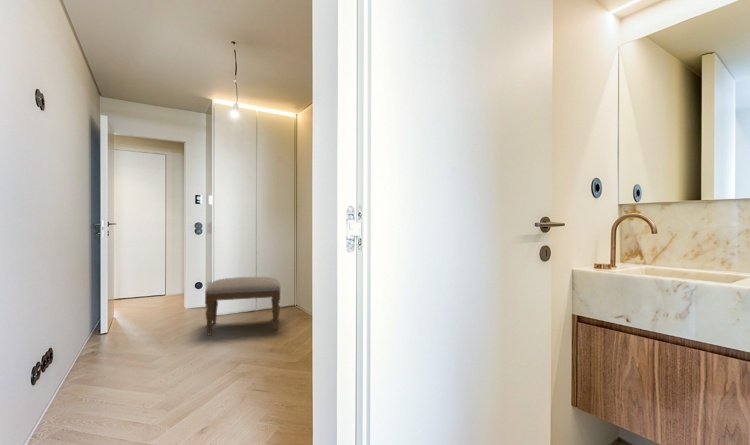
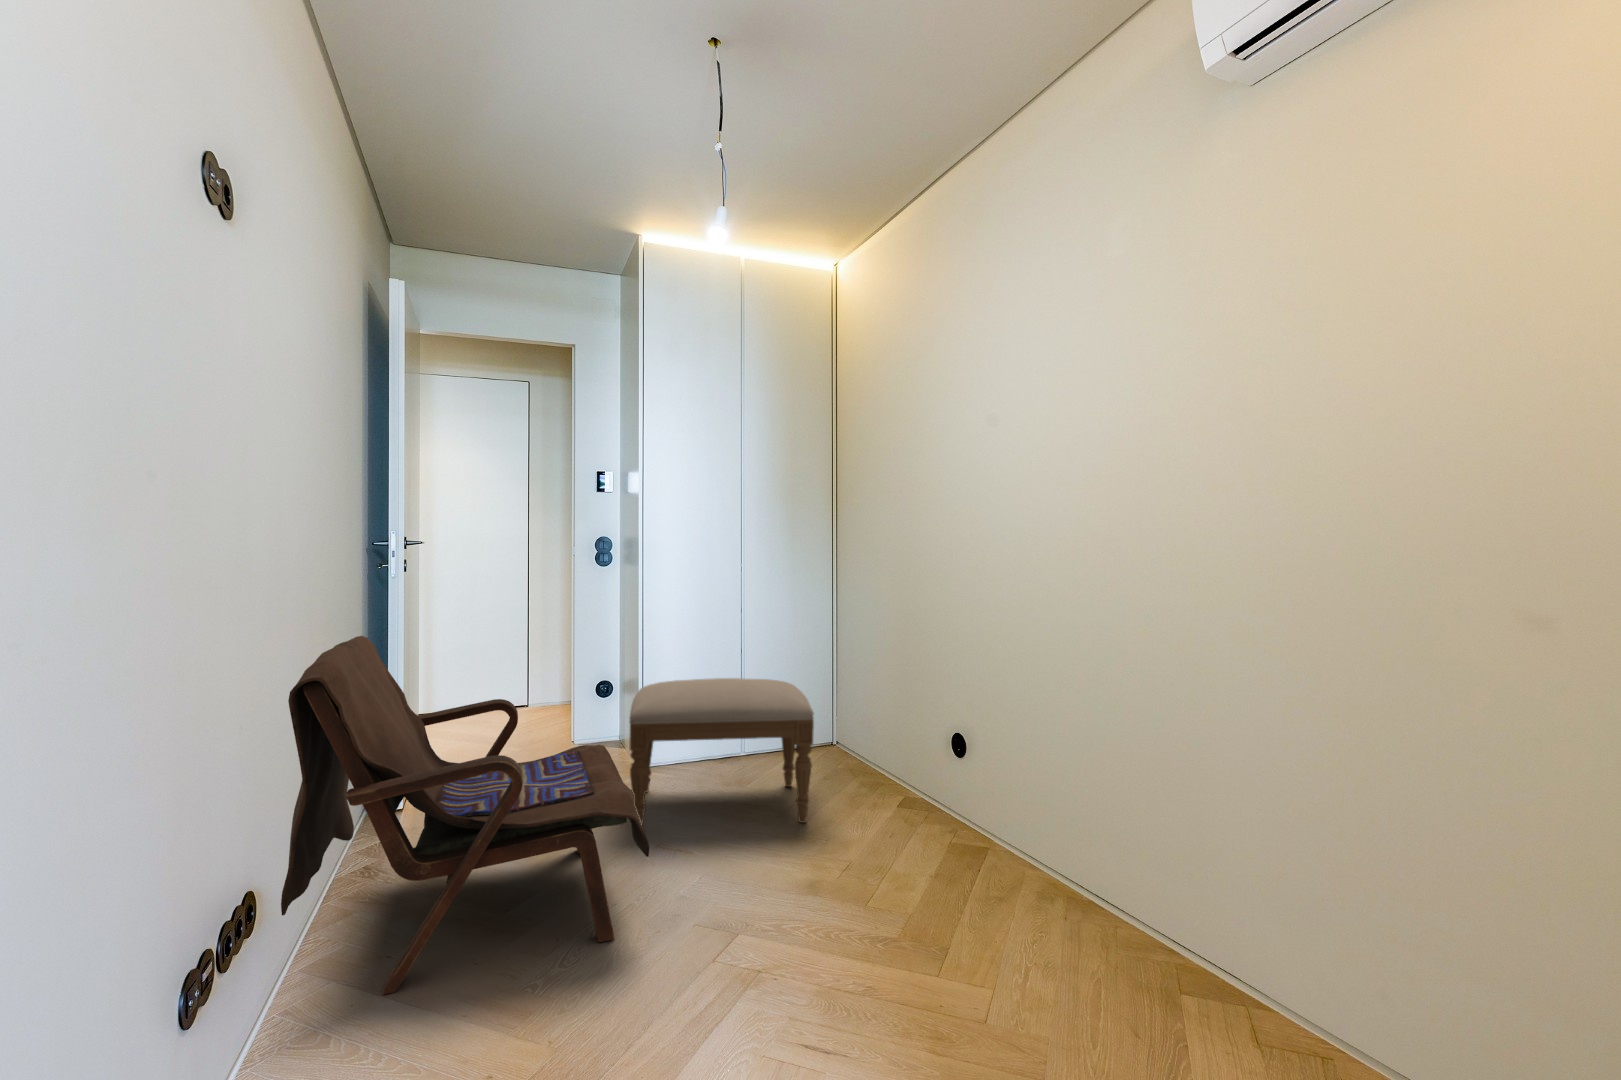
armchair: none [61,260,208,386] -> present [281,636,649,995]

